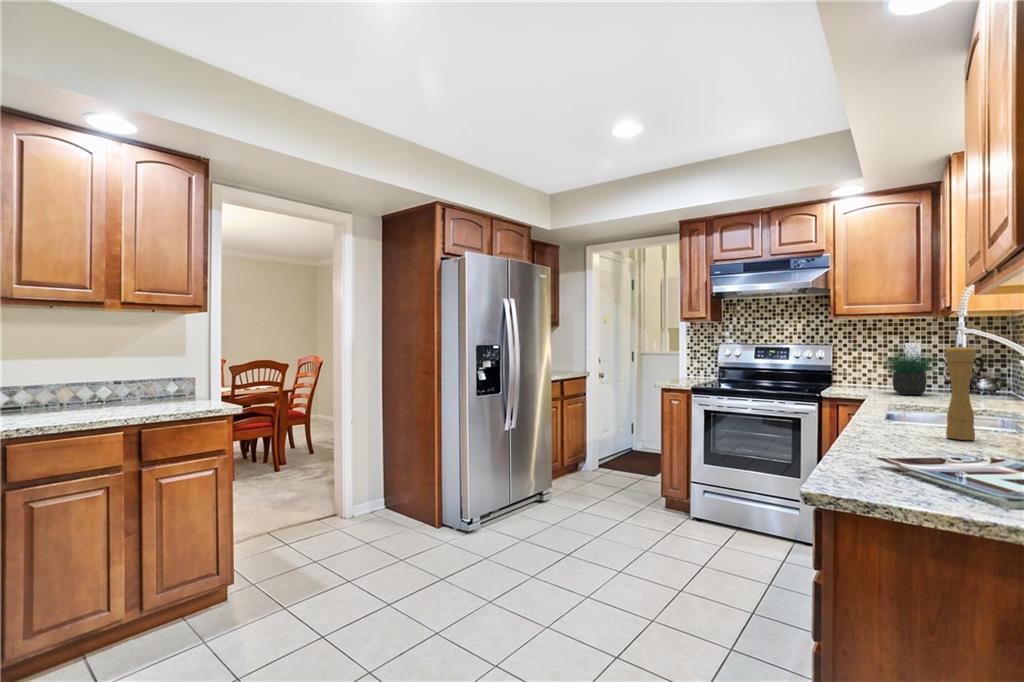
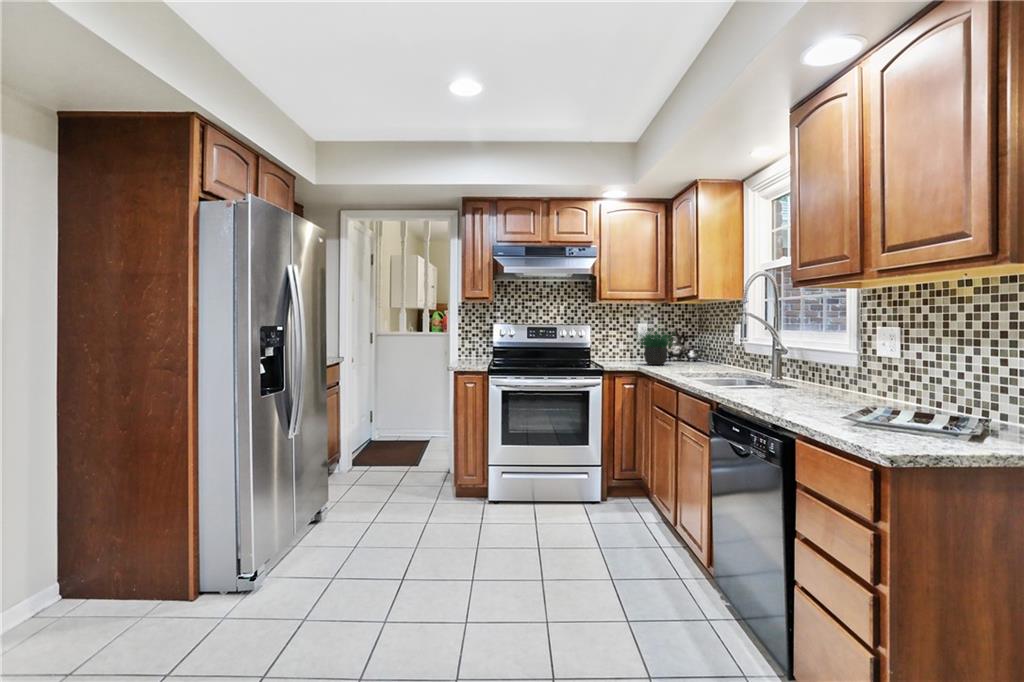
pepper mill: present [945,345,976,440] -> none [786,321,808,395]

